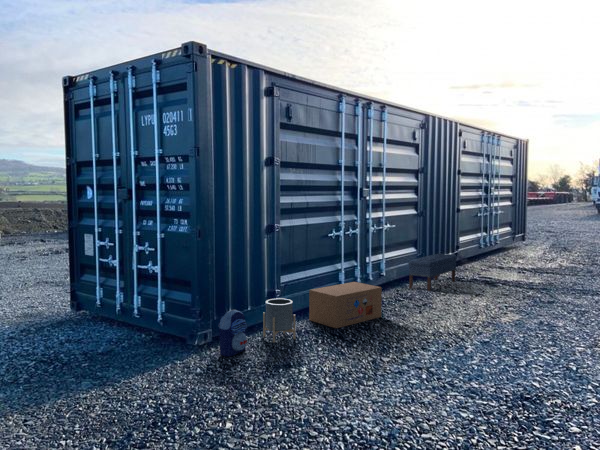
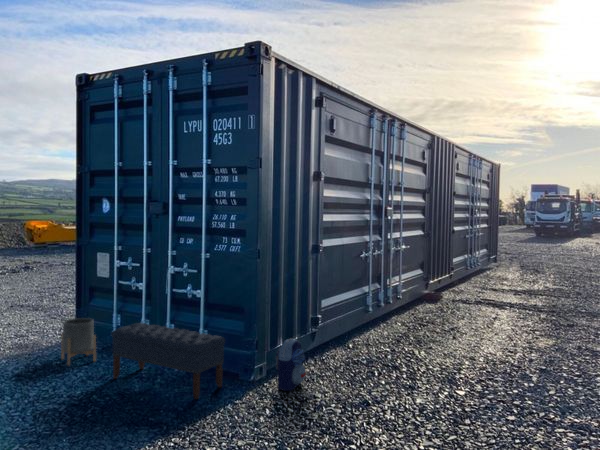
bench: present [408,254,457,291] -> present [111,323,225,399]
cardboard box: present [309,282,382,328] -> none [344,306,416,357]
planter: present [263,299,296,343] -> present [61,318,96,365]

